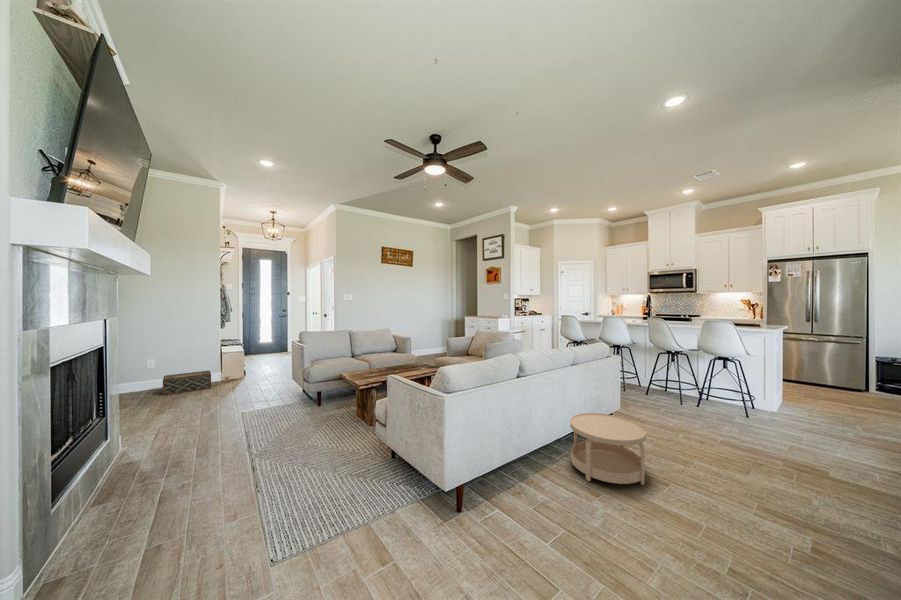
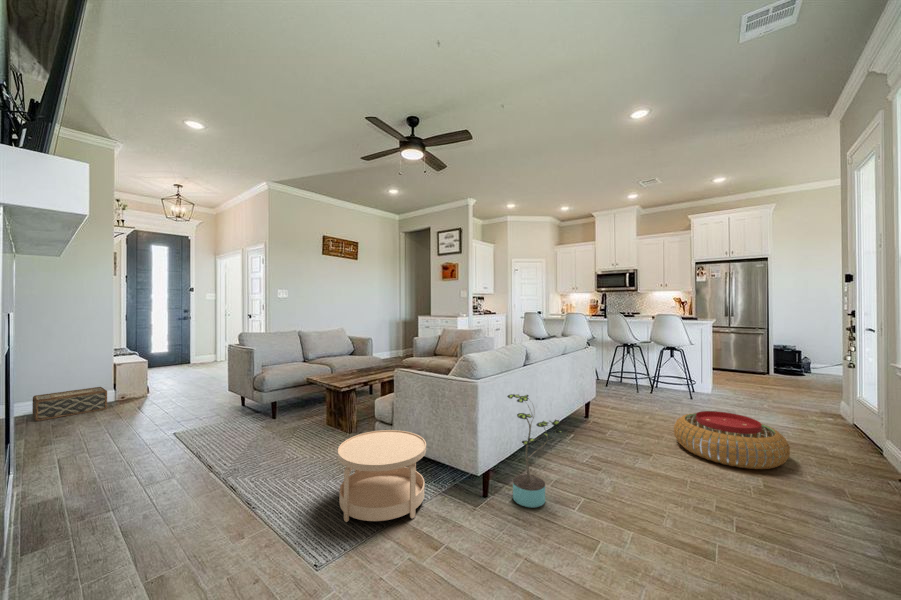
potted plant: none [480,409,539,529] -> present [507,394,562,508]
side table: present [570,413,646,485] -> present [338,430,426,522]
pouf: none [699,439,853,522] -> present [674,411,790,469]

